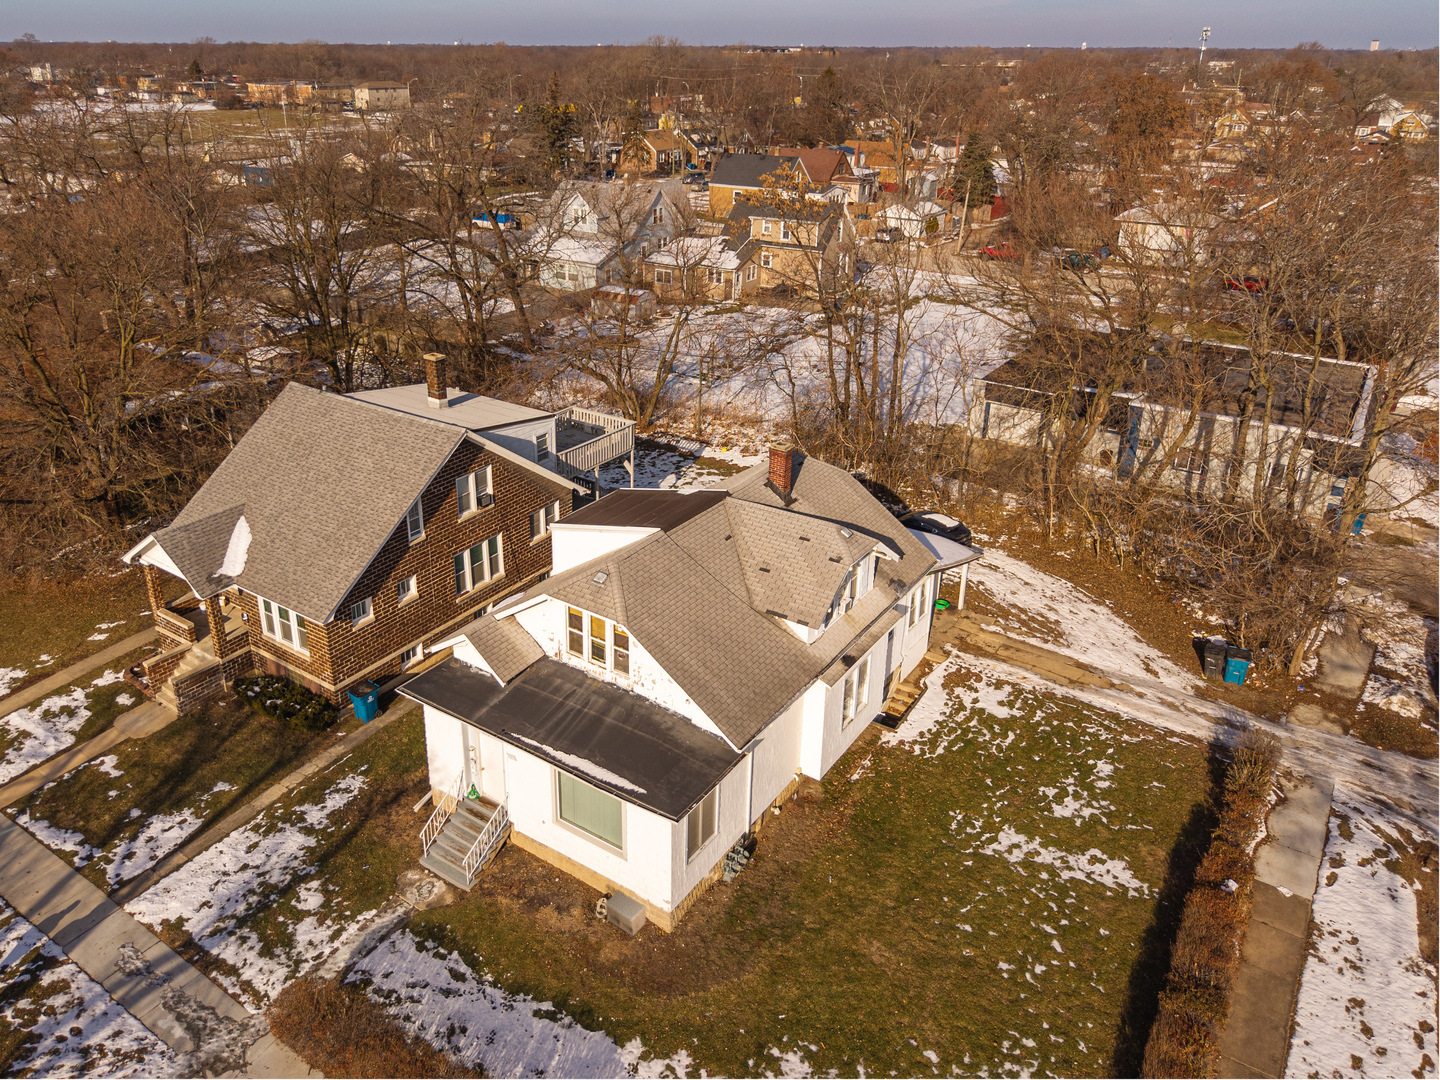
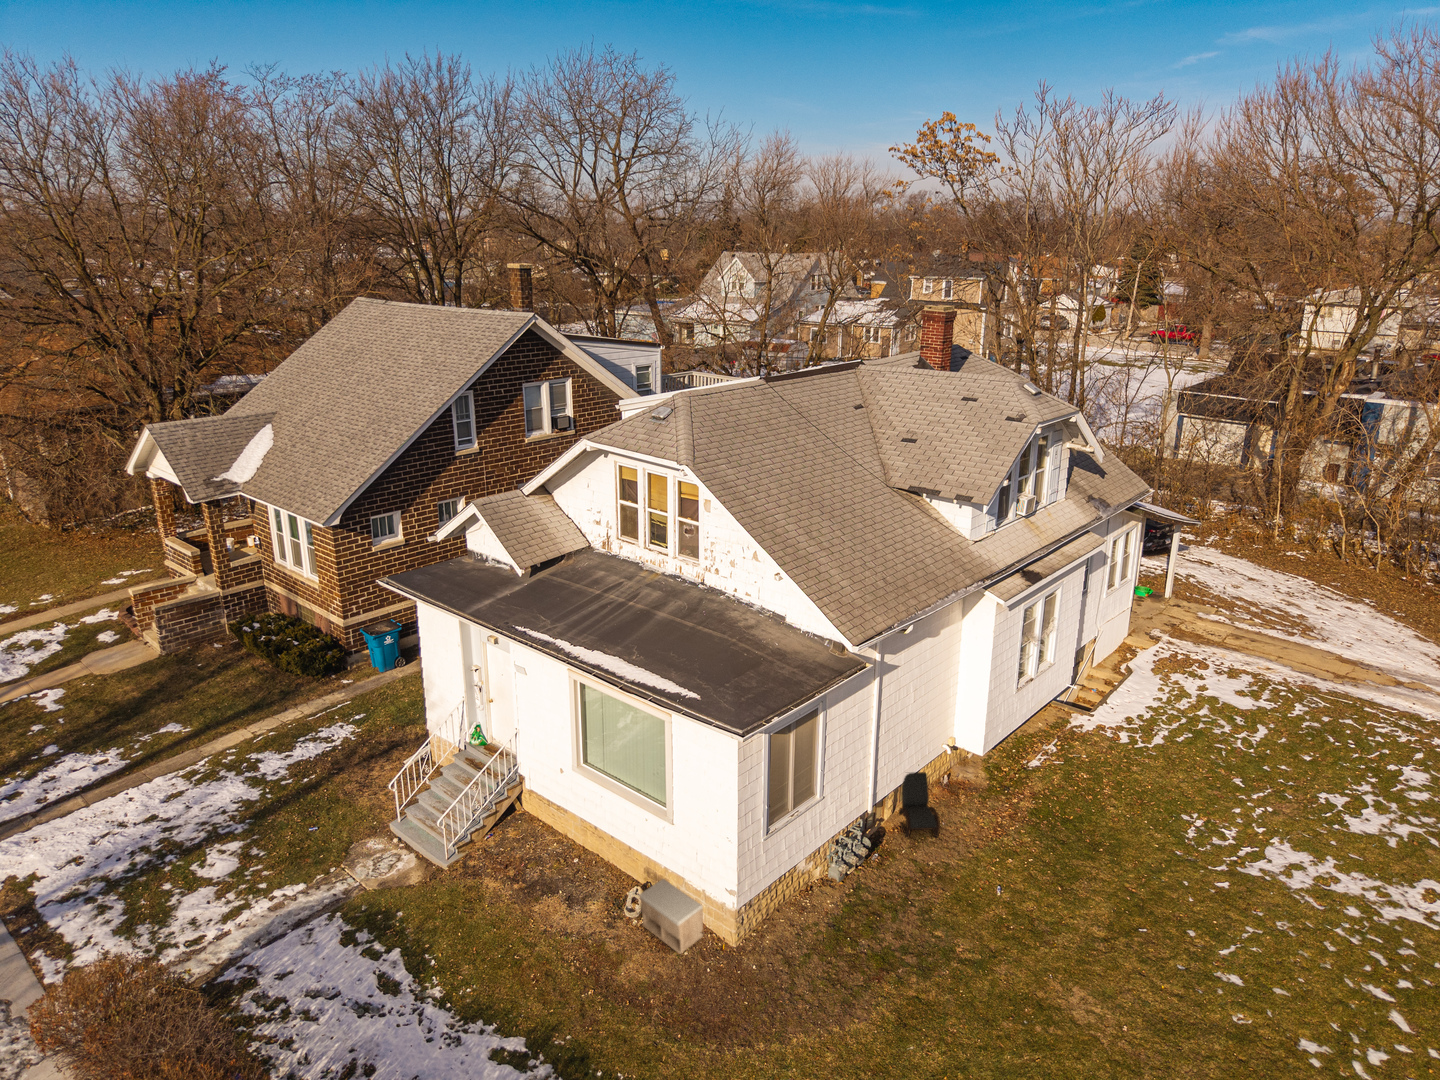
lounge chair: none [765,797,792,842] -> present [899,772,940,838]

